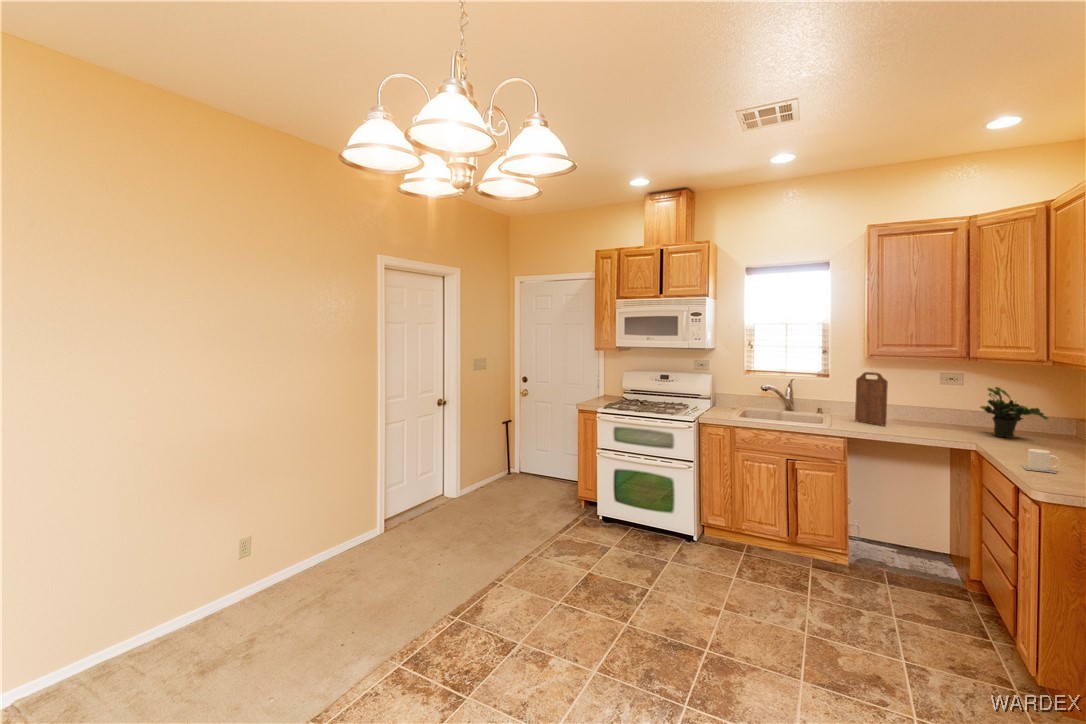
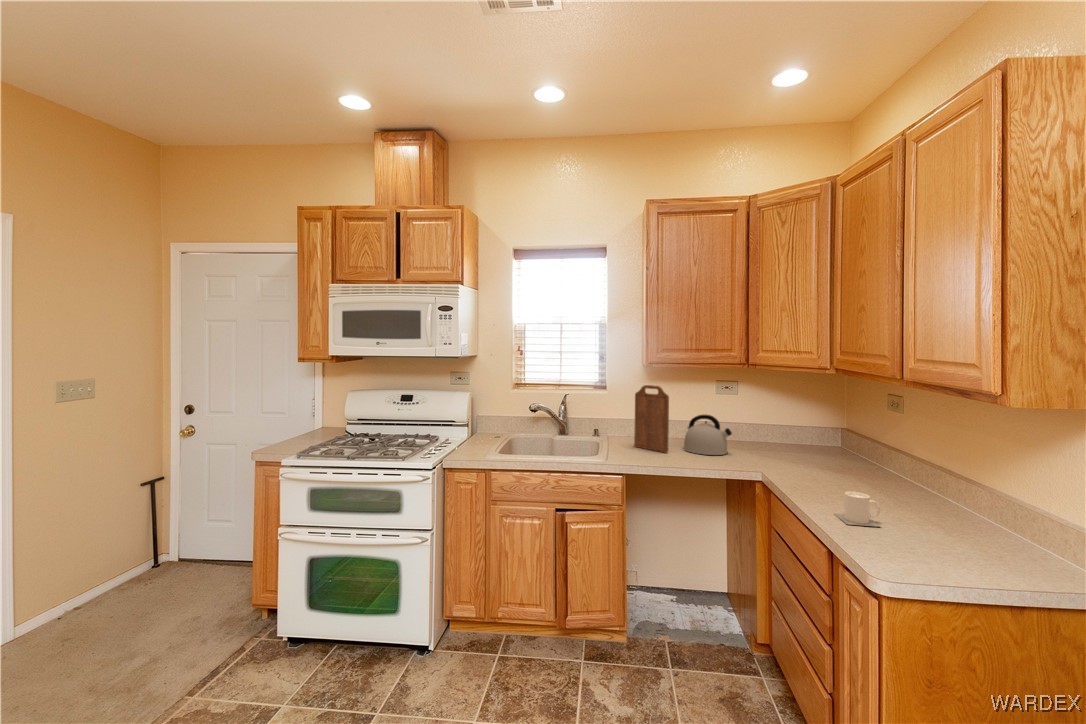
potted plant: present [980,387,1048,438] -> none [761,401,828,462]
kettle: none [902,397,950,430] -> present [684,415,732,455]

